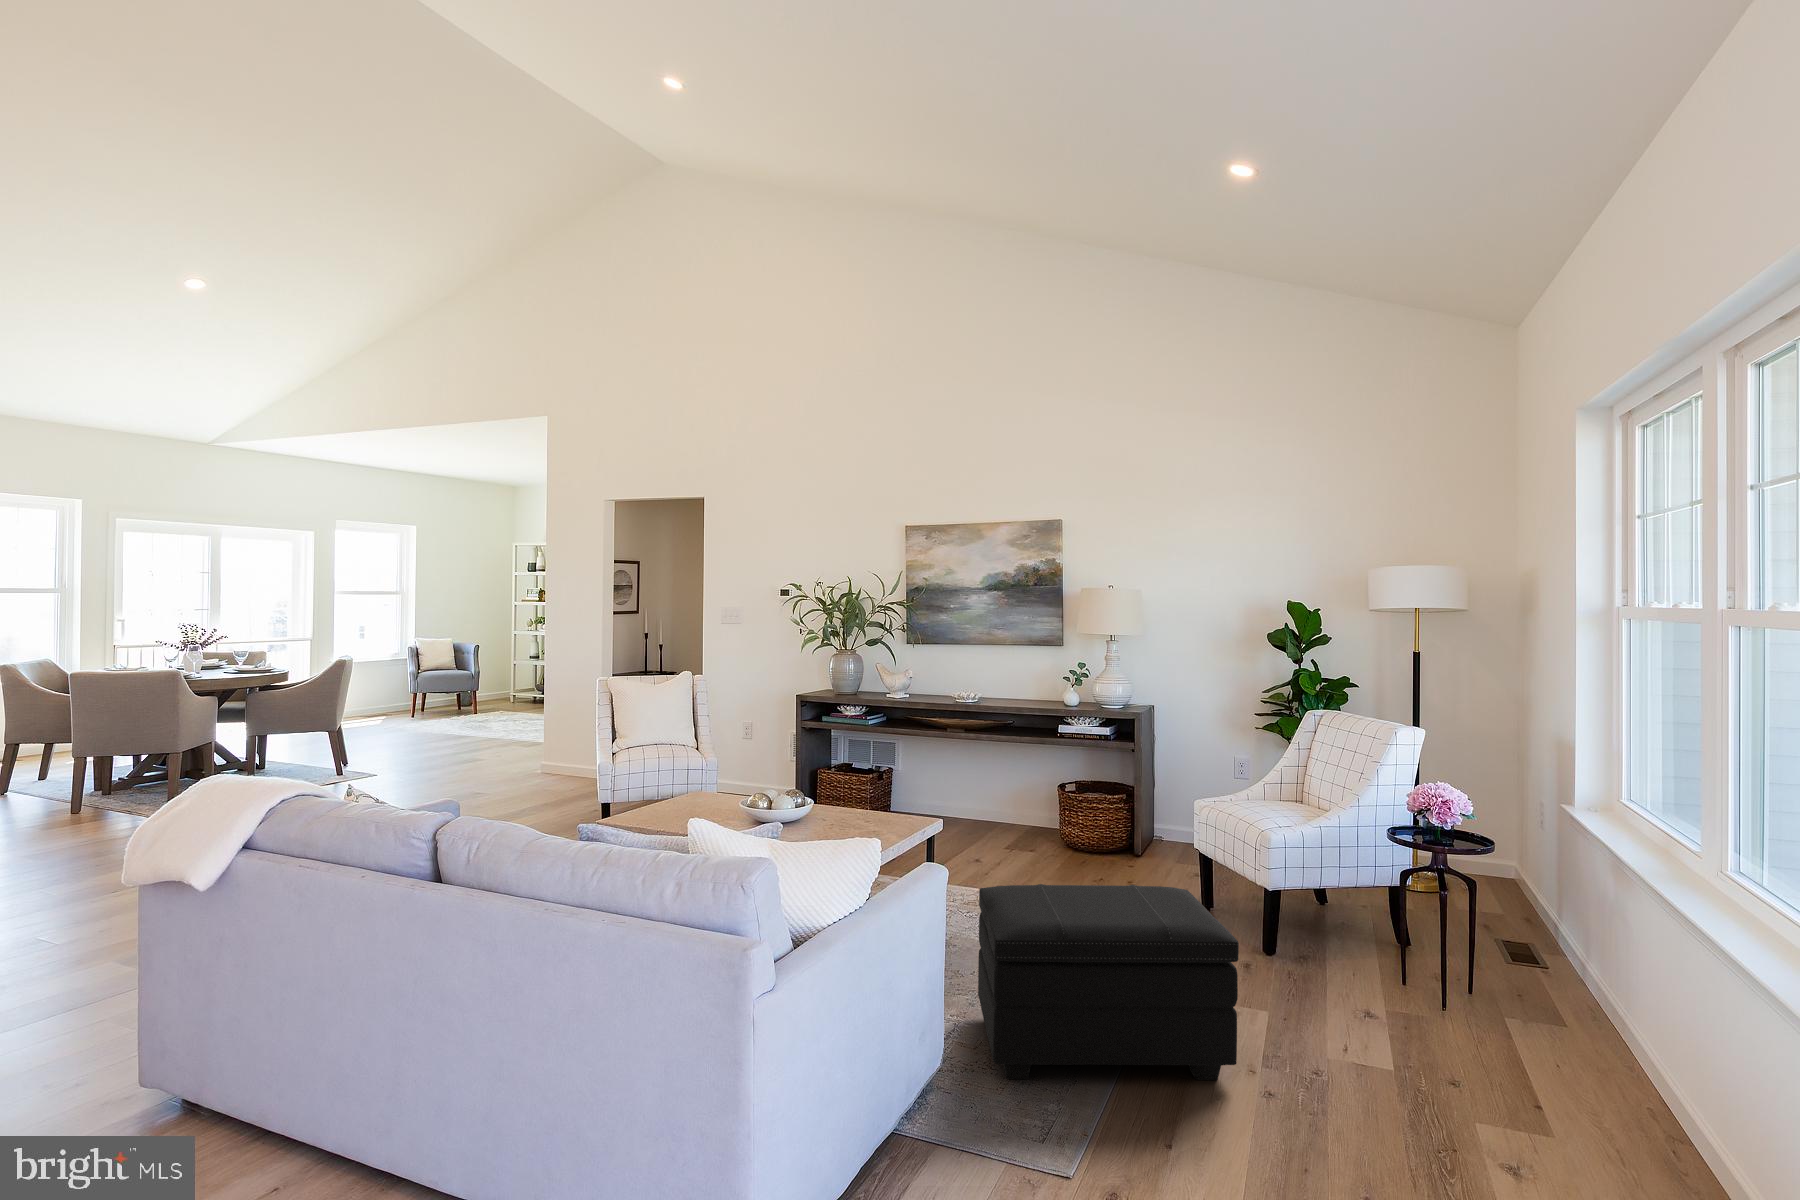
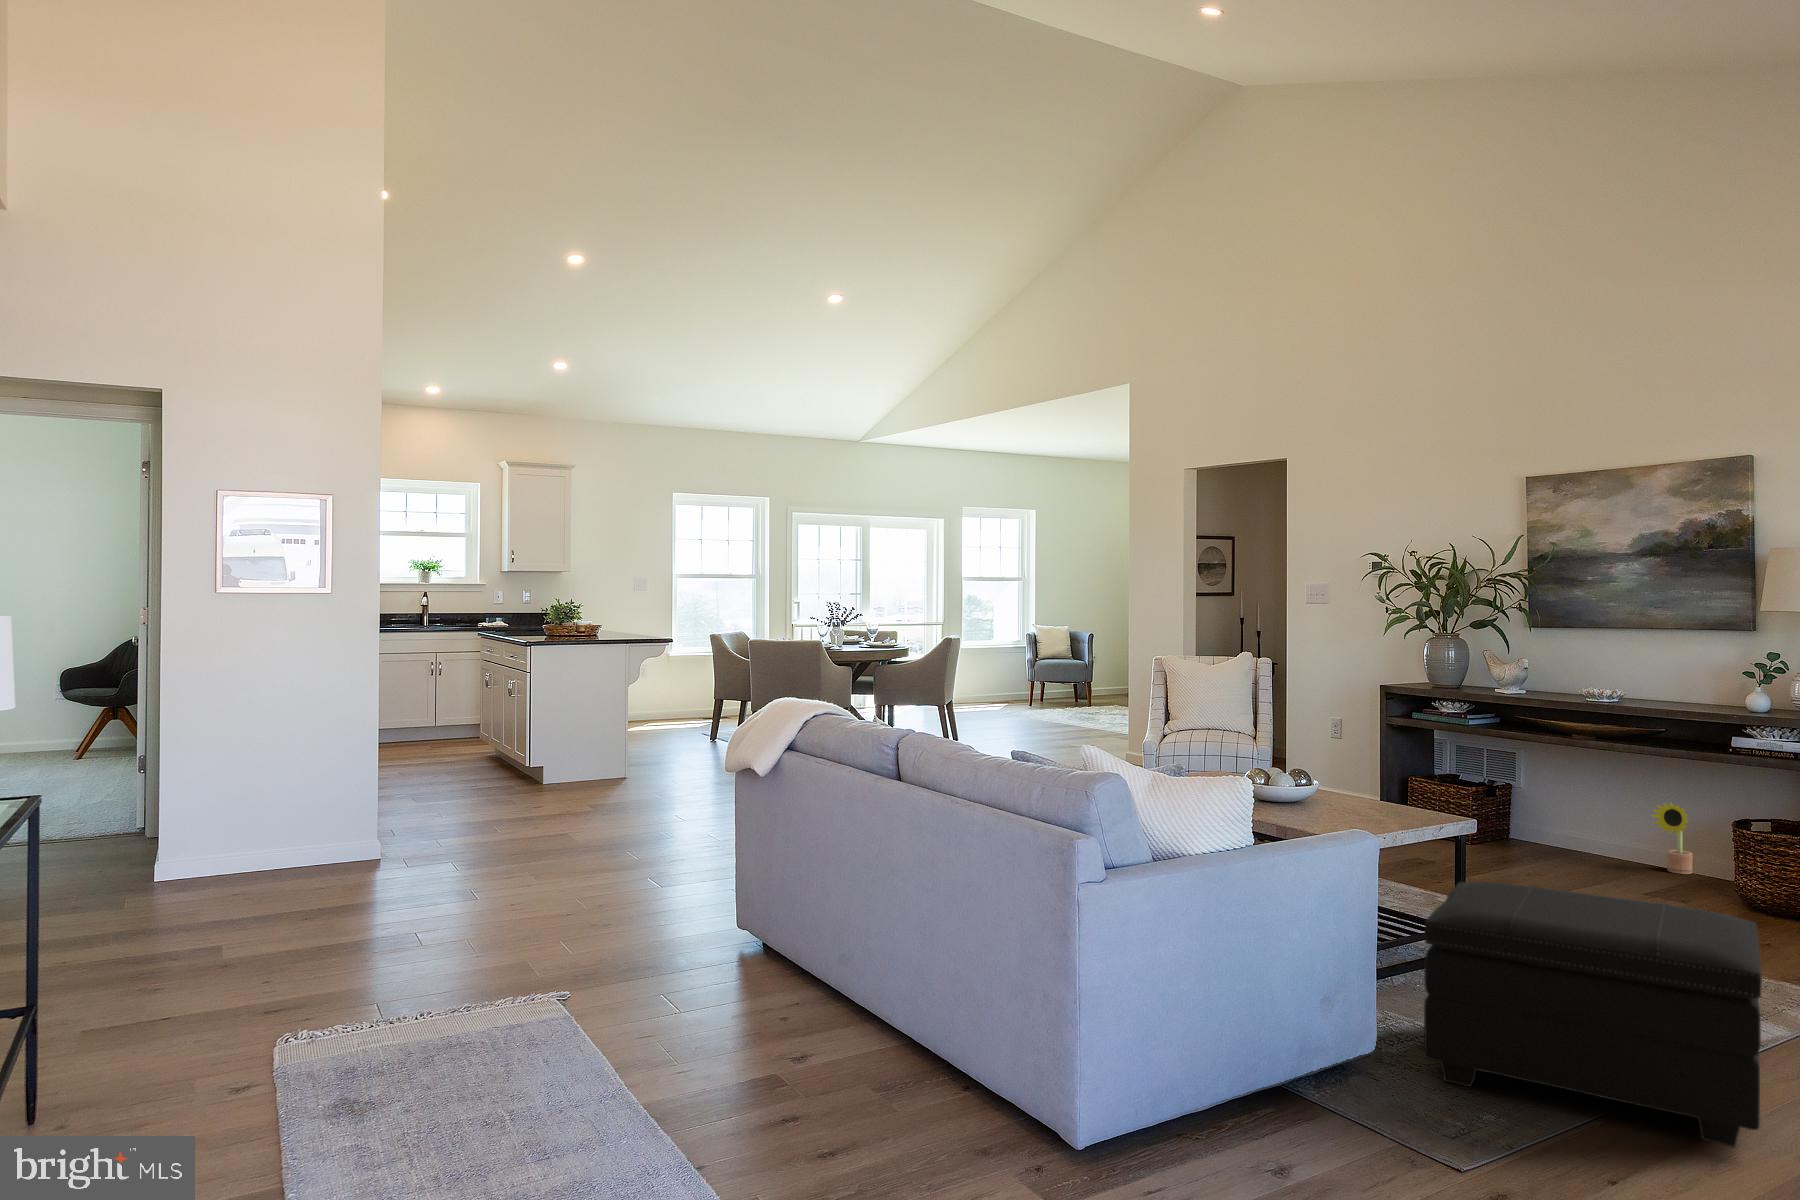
decorative plant: none [998,775,1024,828] -> present [1652,803,1693,874]

